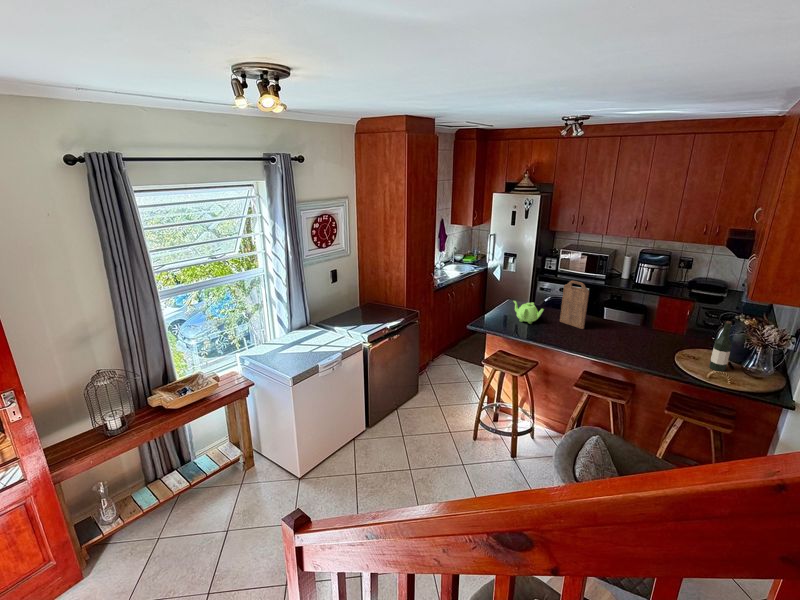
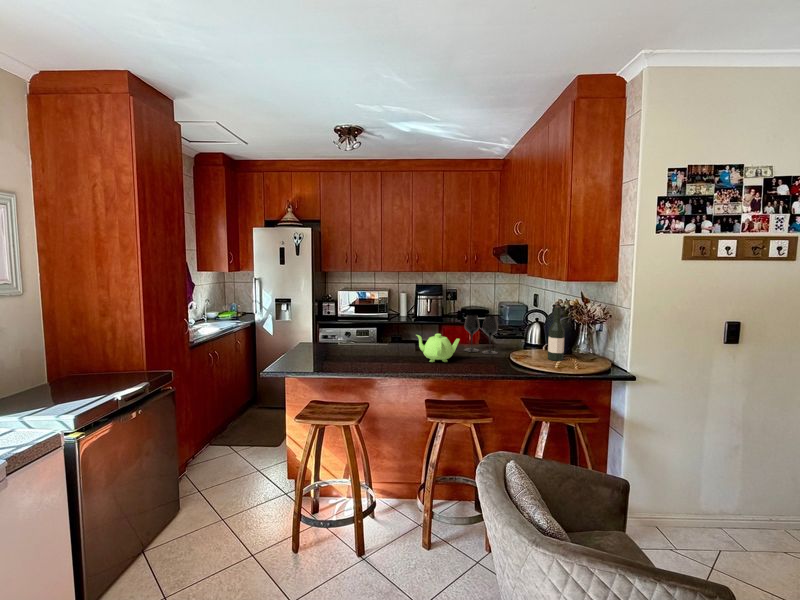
cutting board: present [560,281,589,329] -> none [377,295,408,353]
teapot: present [513,301,544,324] -> present [416,334,460,362]
wine glass: none [636,308,670,349] -> present [464,315,498,355]

